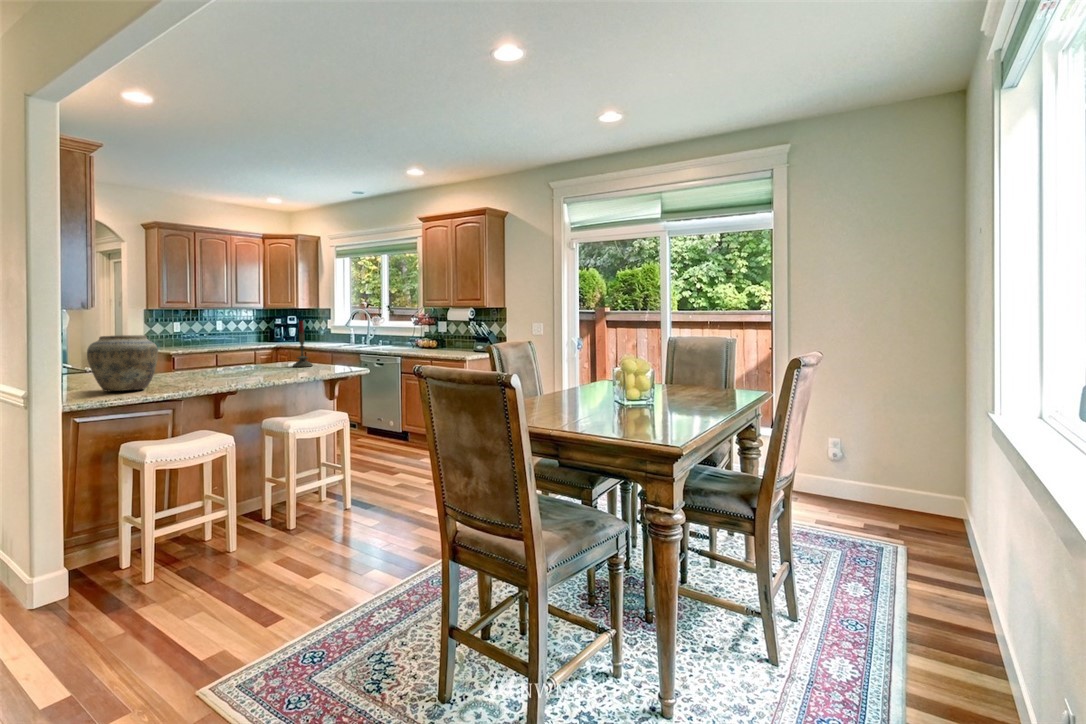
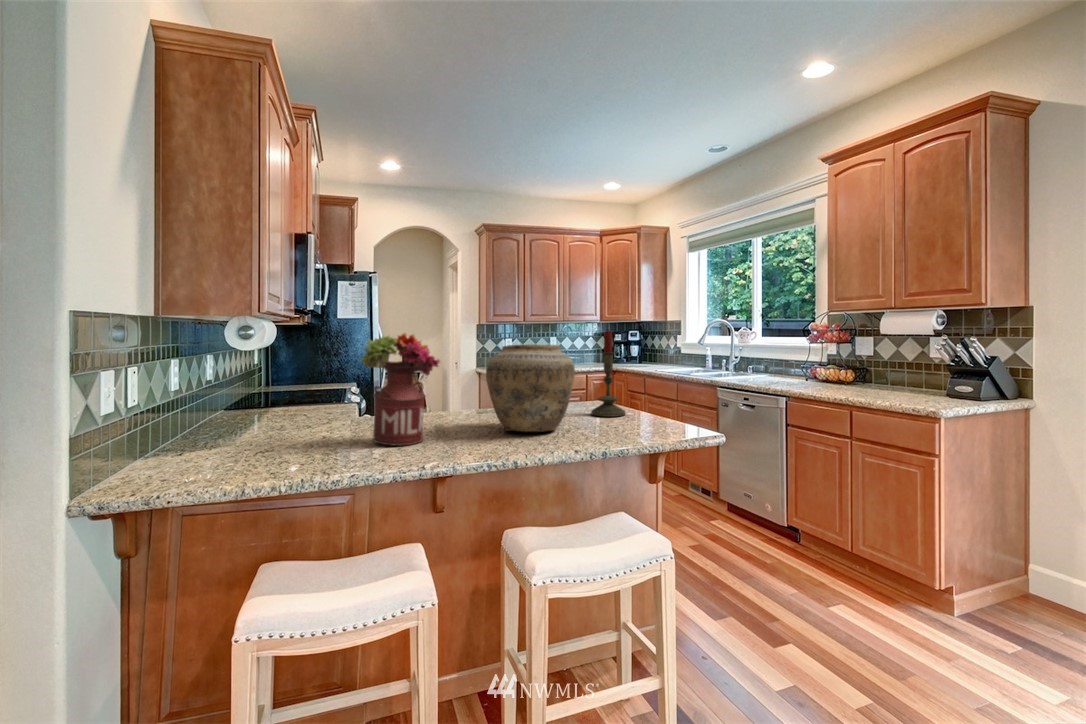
flower arrangement: none [175,323,221,381] -> present [361,333,440,445]
vase: present [87,335,158,391] -> present [486,344,575,432]

